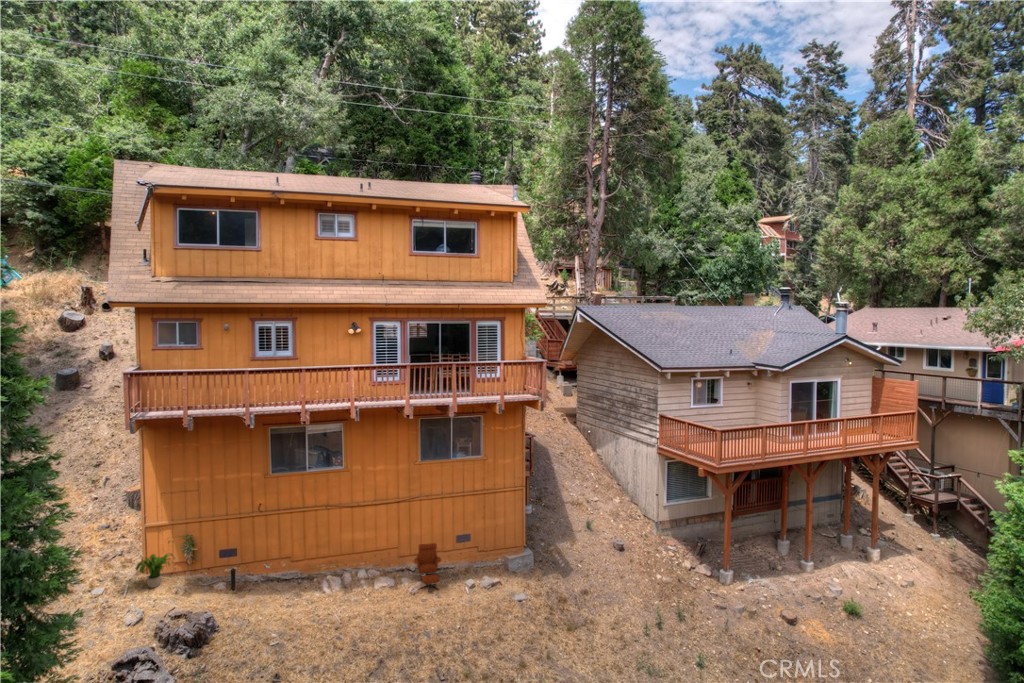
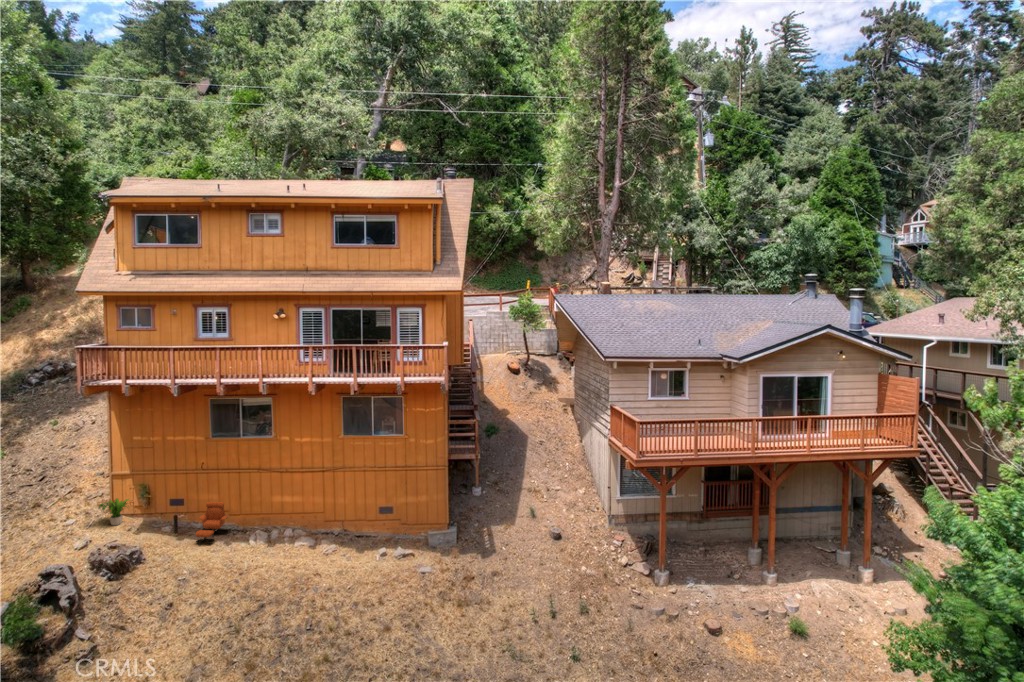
lounge chair: present [414,543,441,591] -> present [196,502,227,545]

